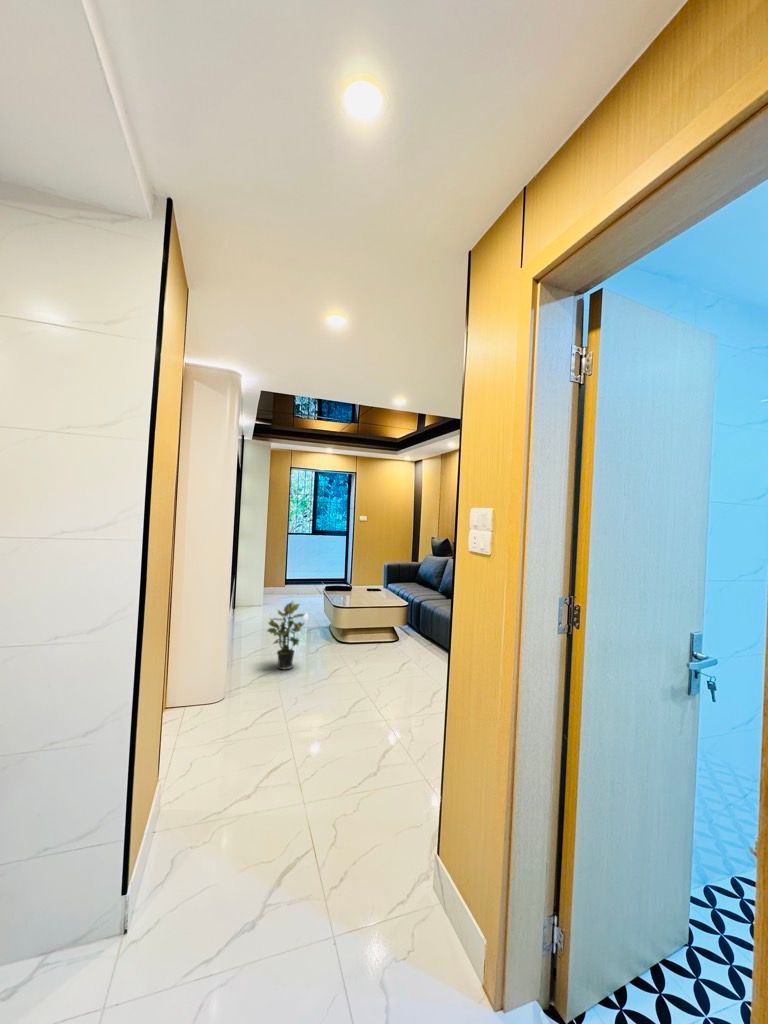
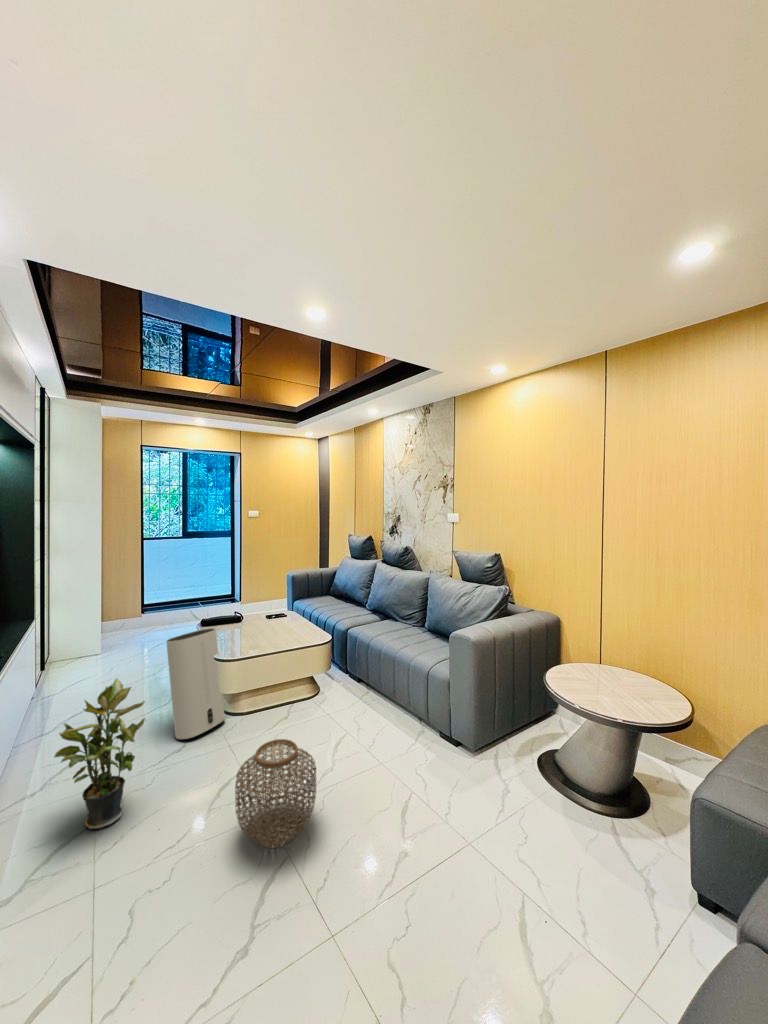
air purifier: none [311,588,340,648] -> present [166,628,225,739]
woven basket: none [346,639,387,688] -> present [235,739,316,848]

